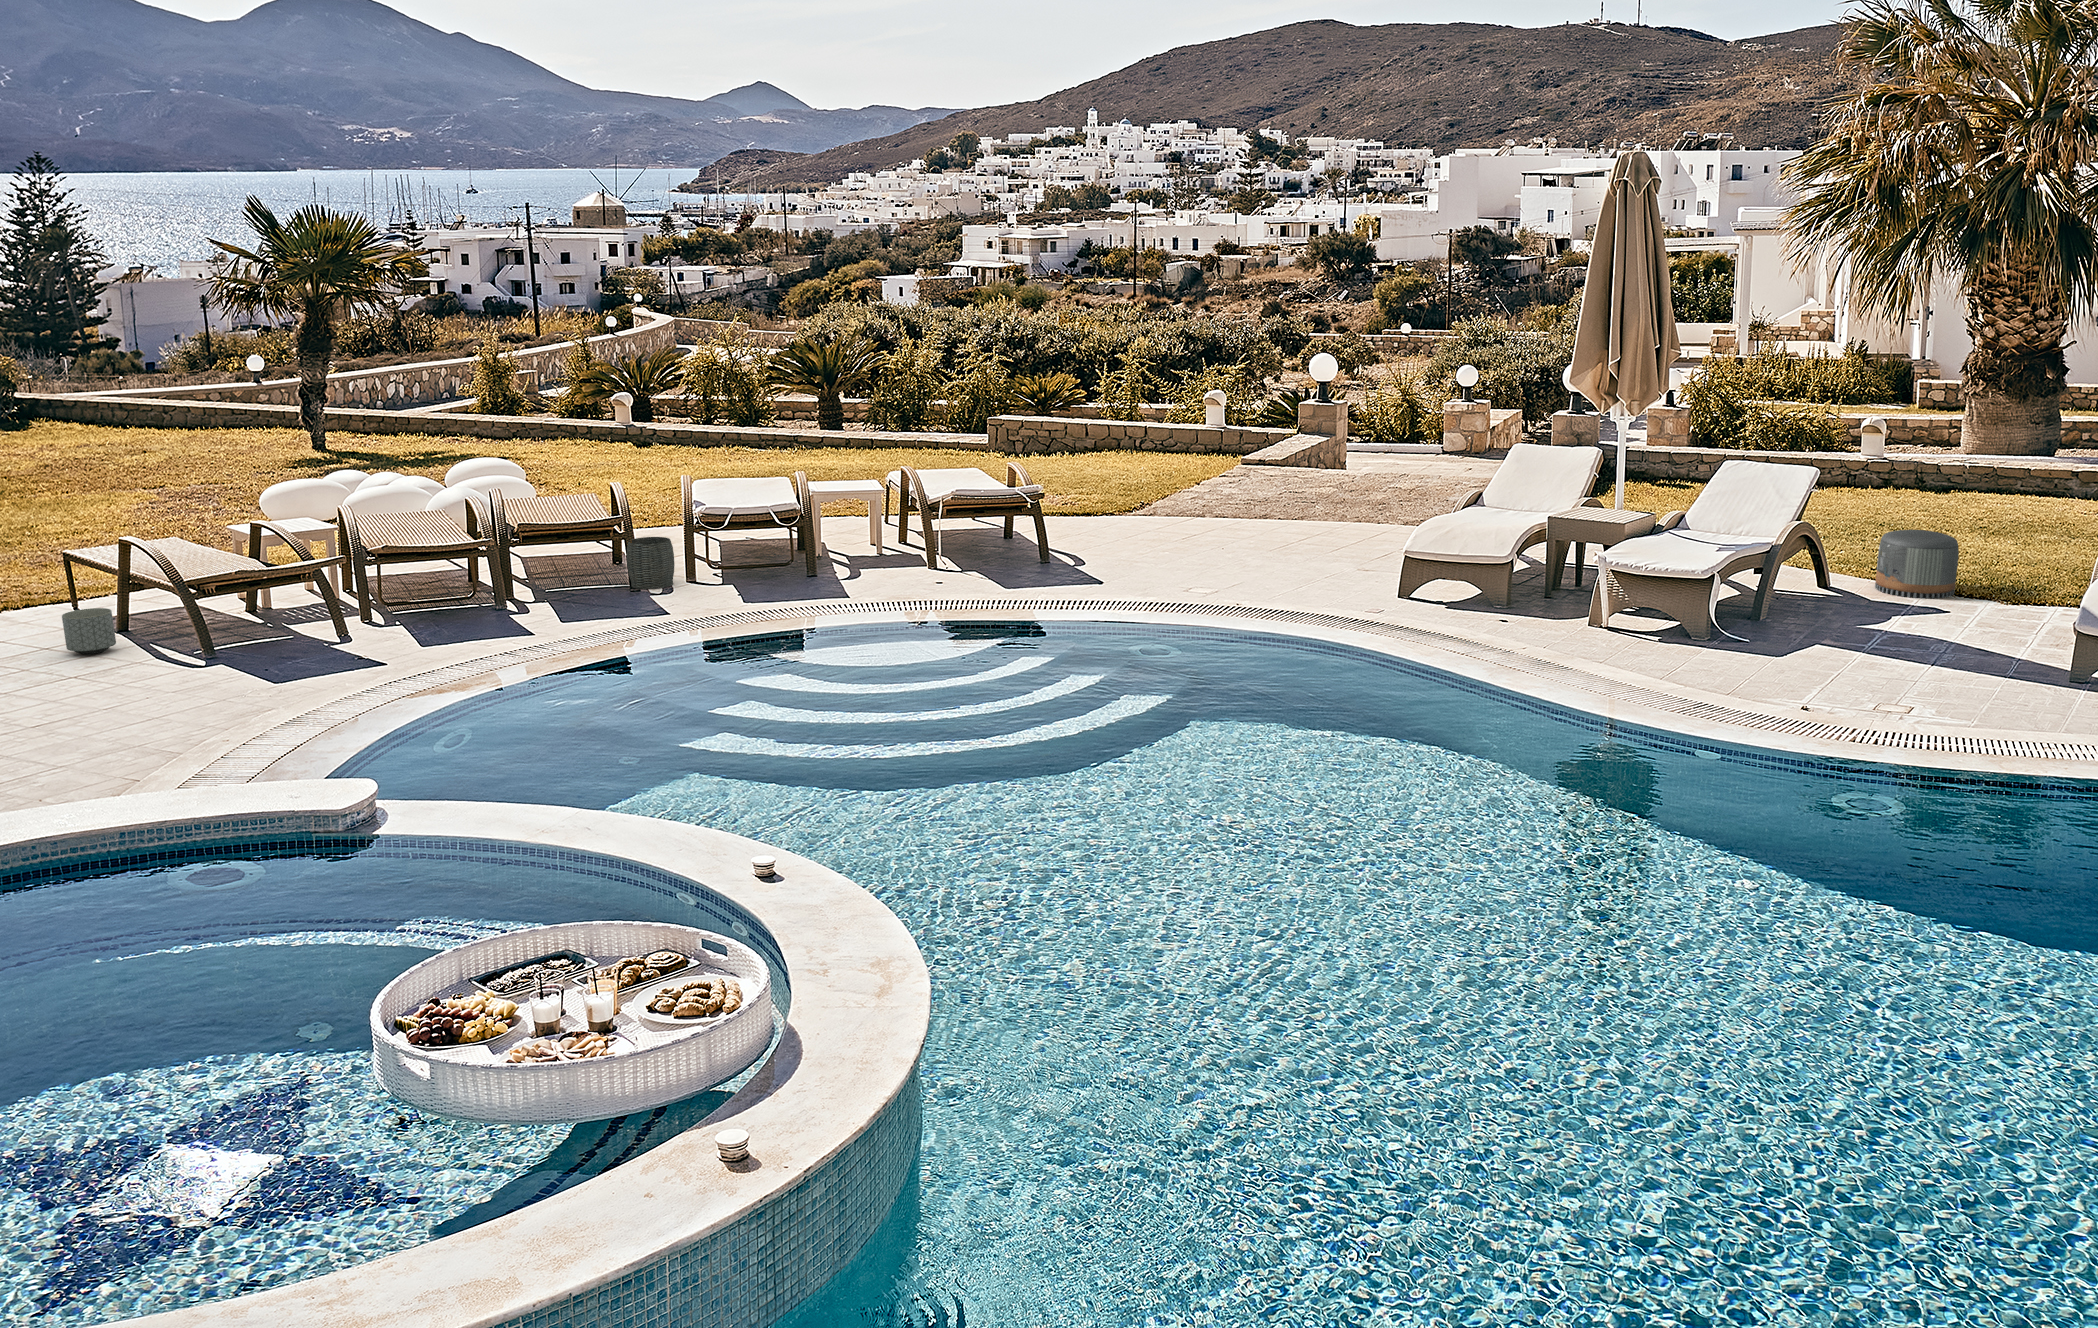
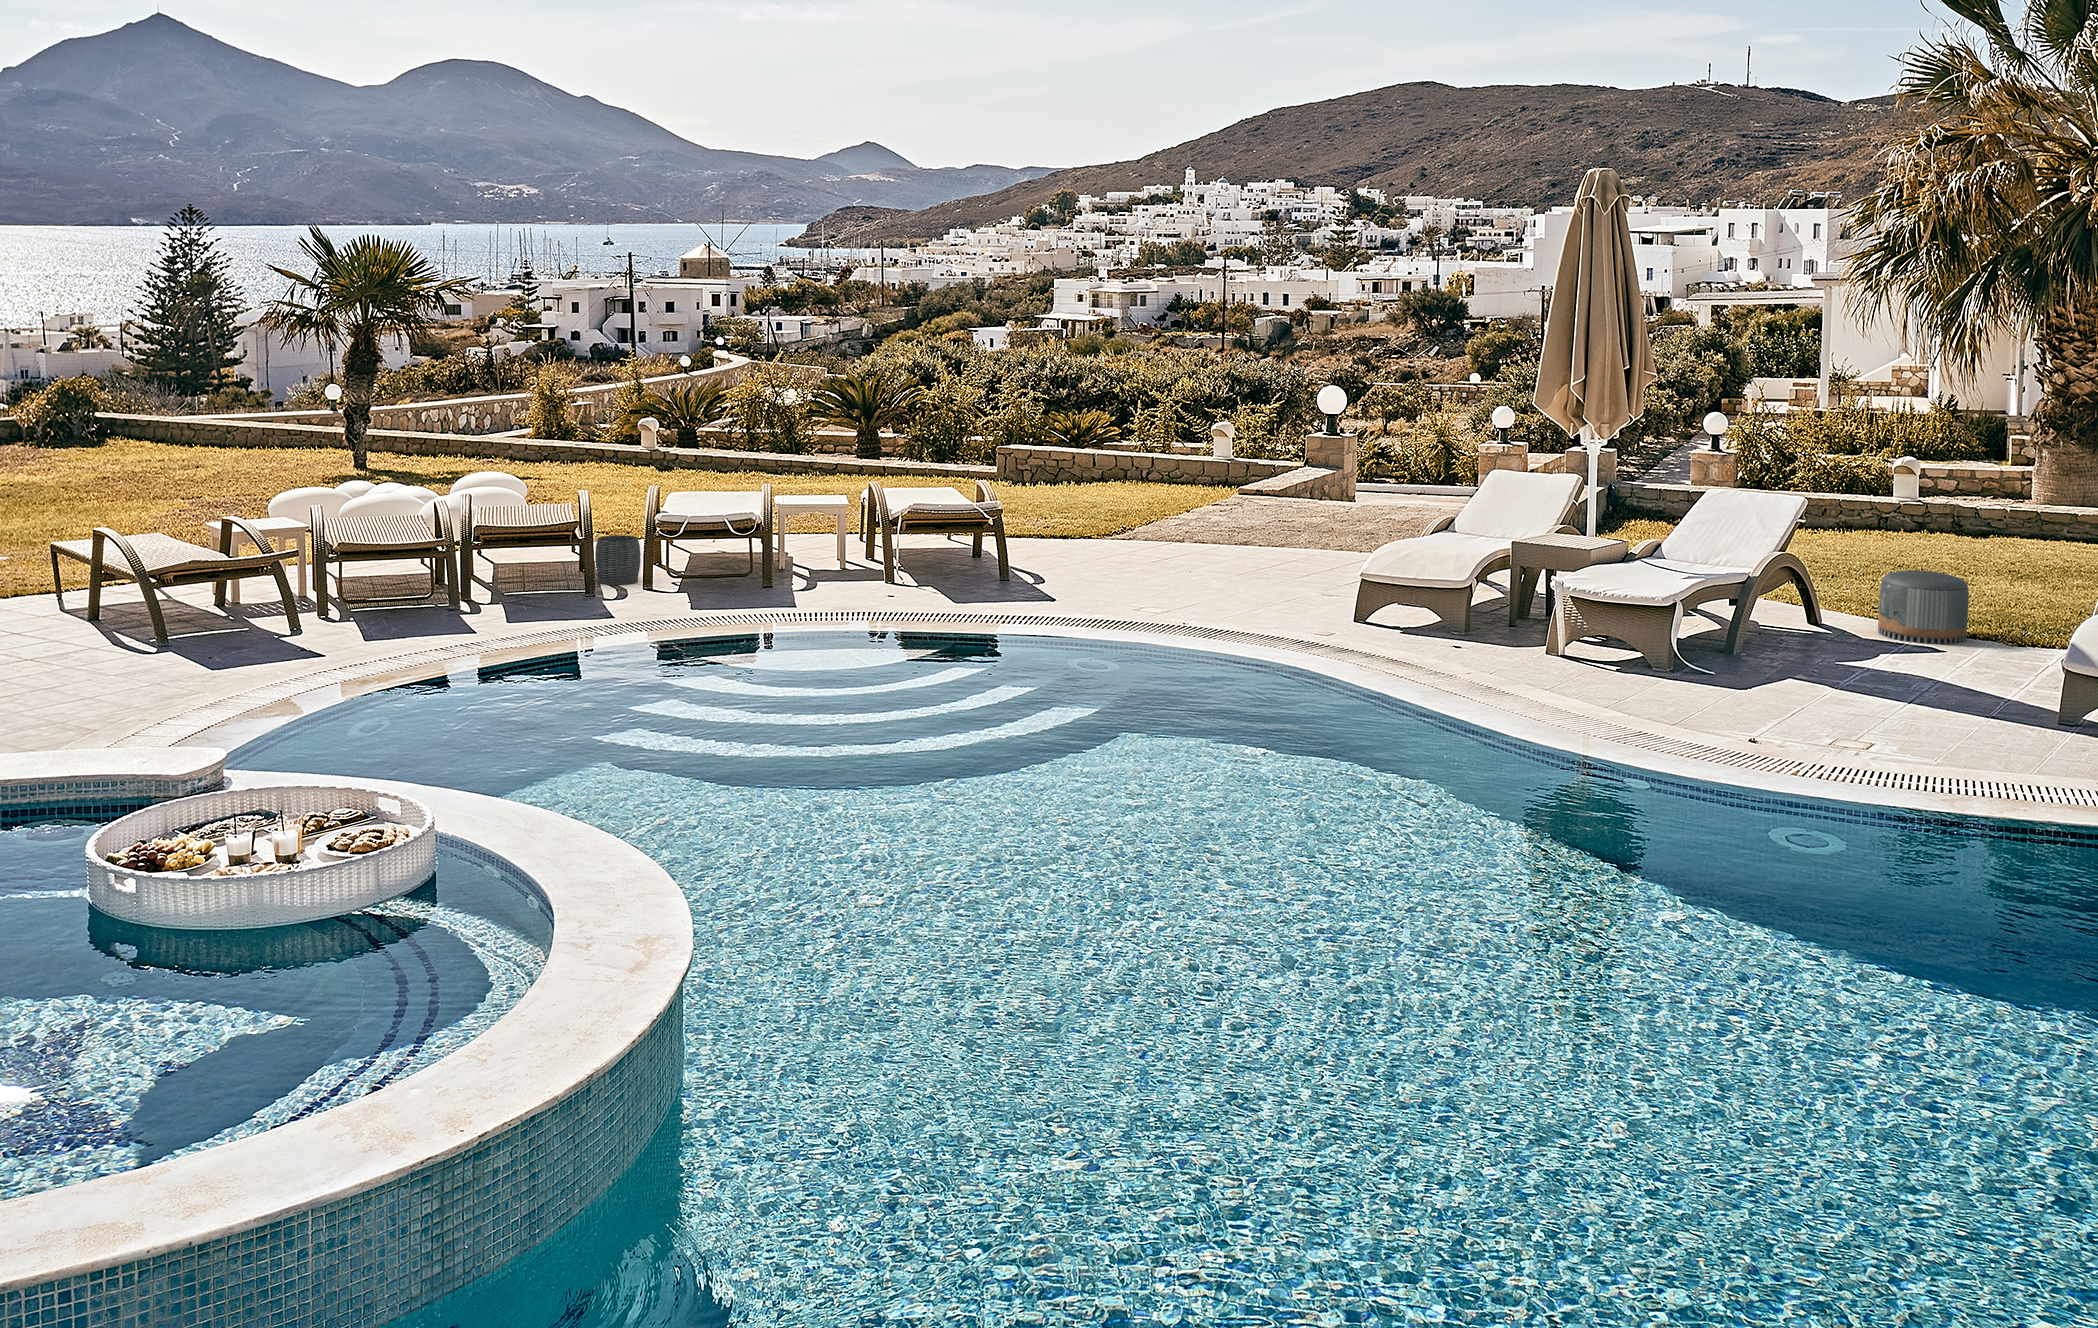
planter: present [62,608,116,655] -> none [74,574,119,615]

